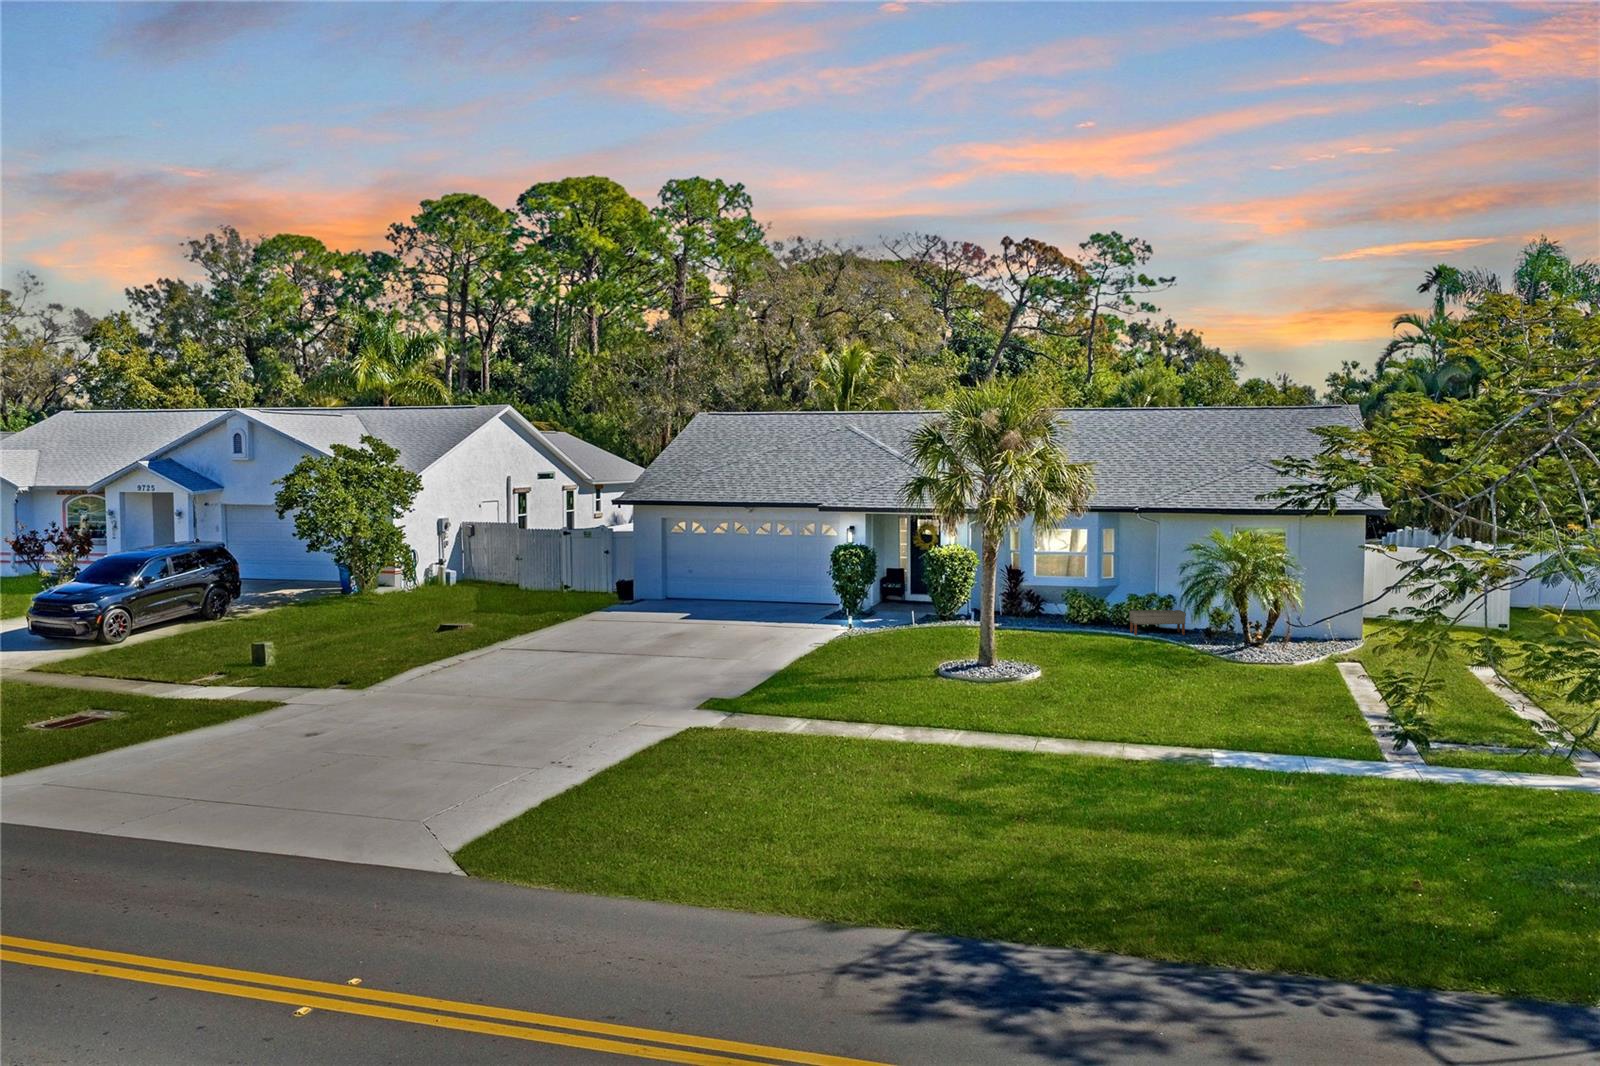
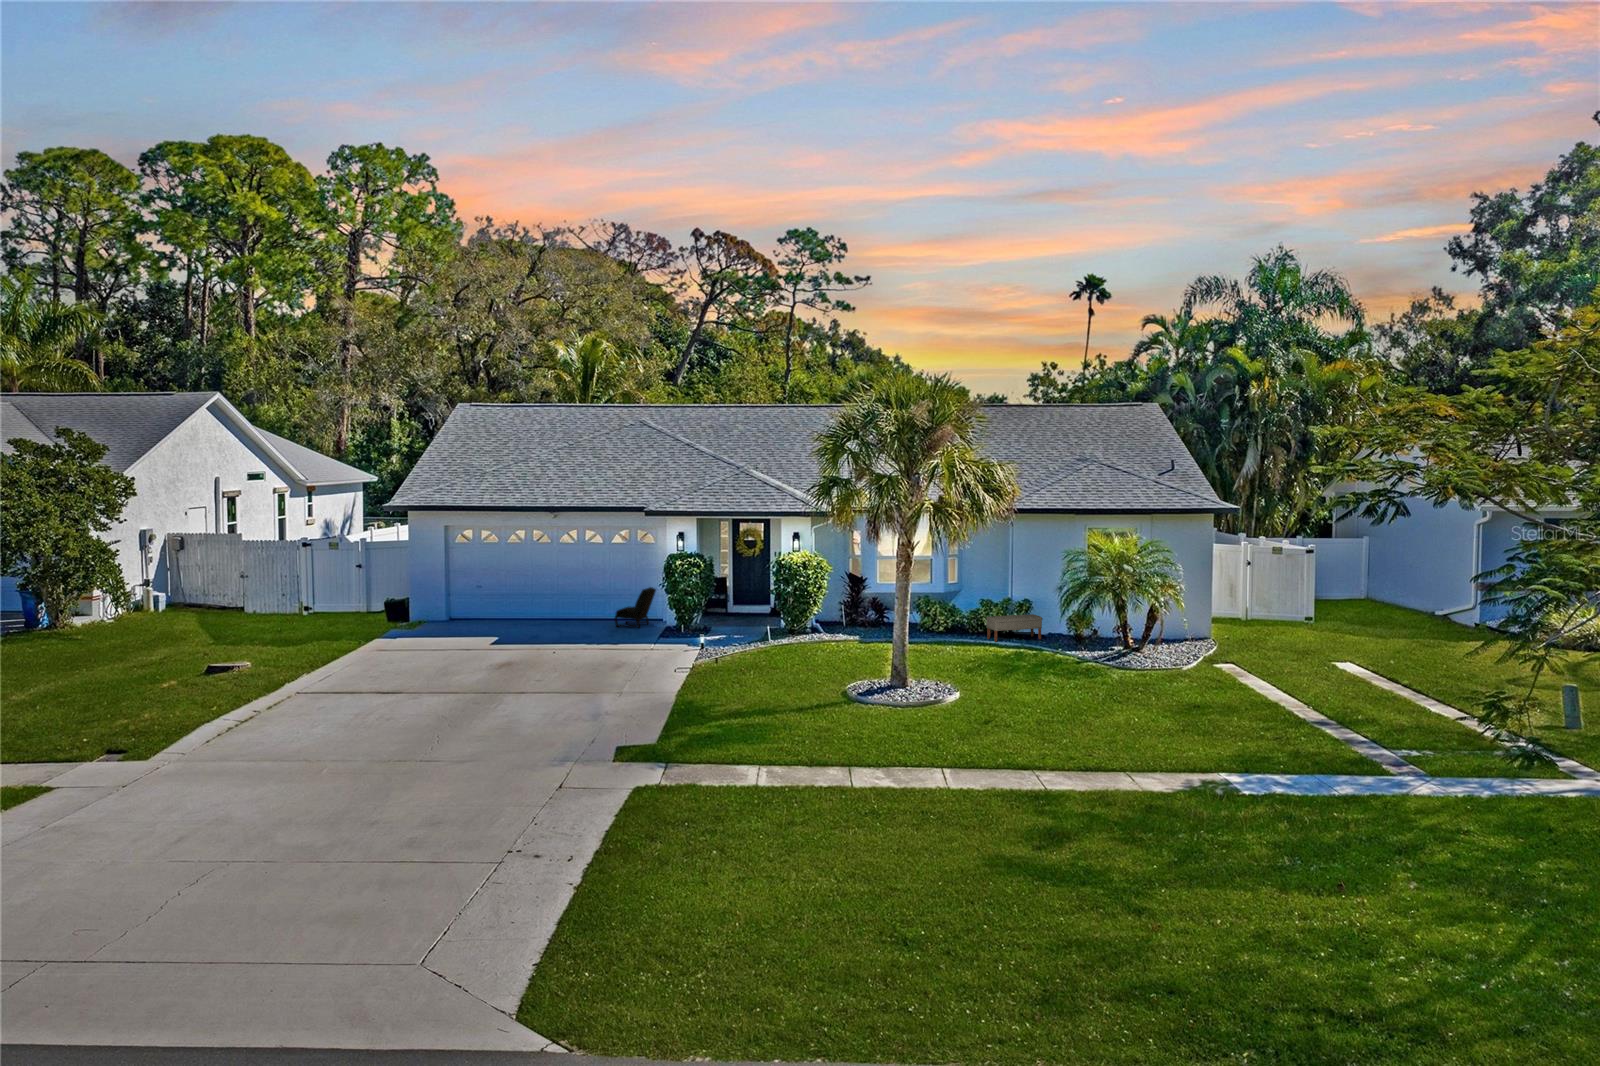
lounge chair: none [796,575,834,611] -> present [615,587,656,628]

